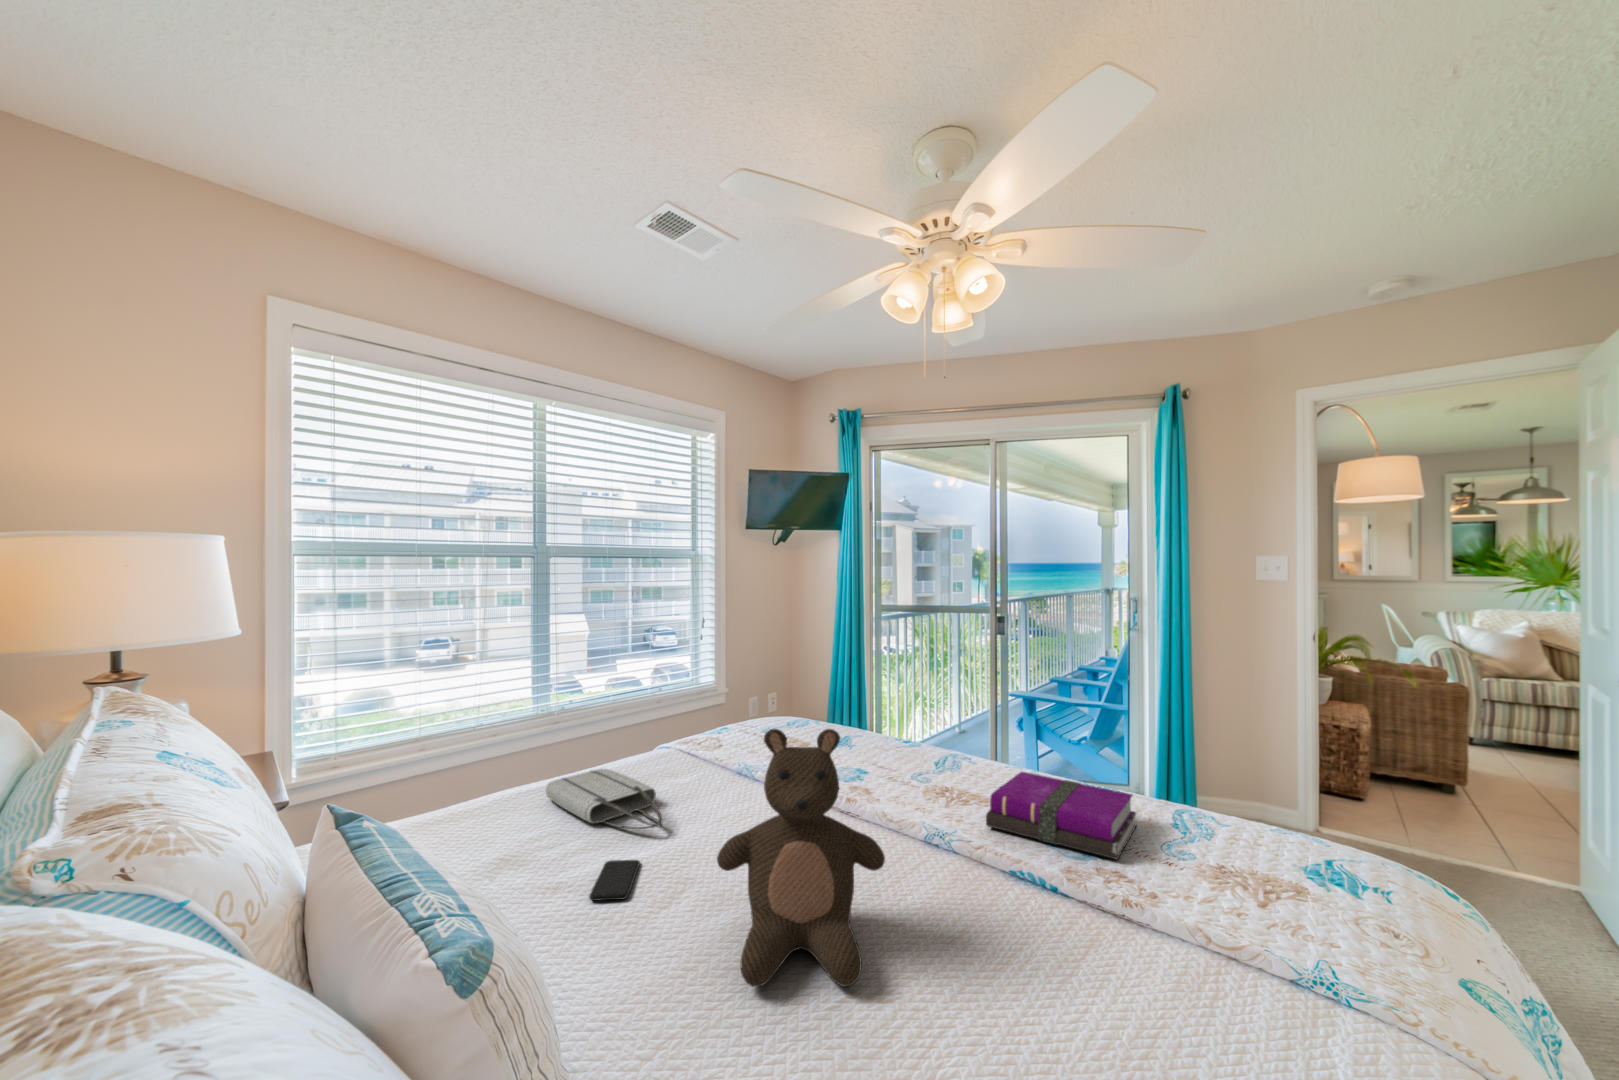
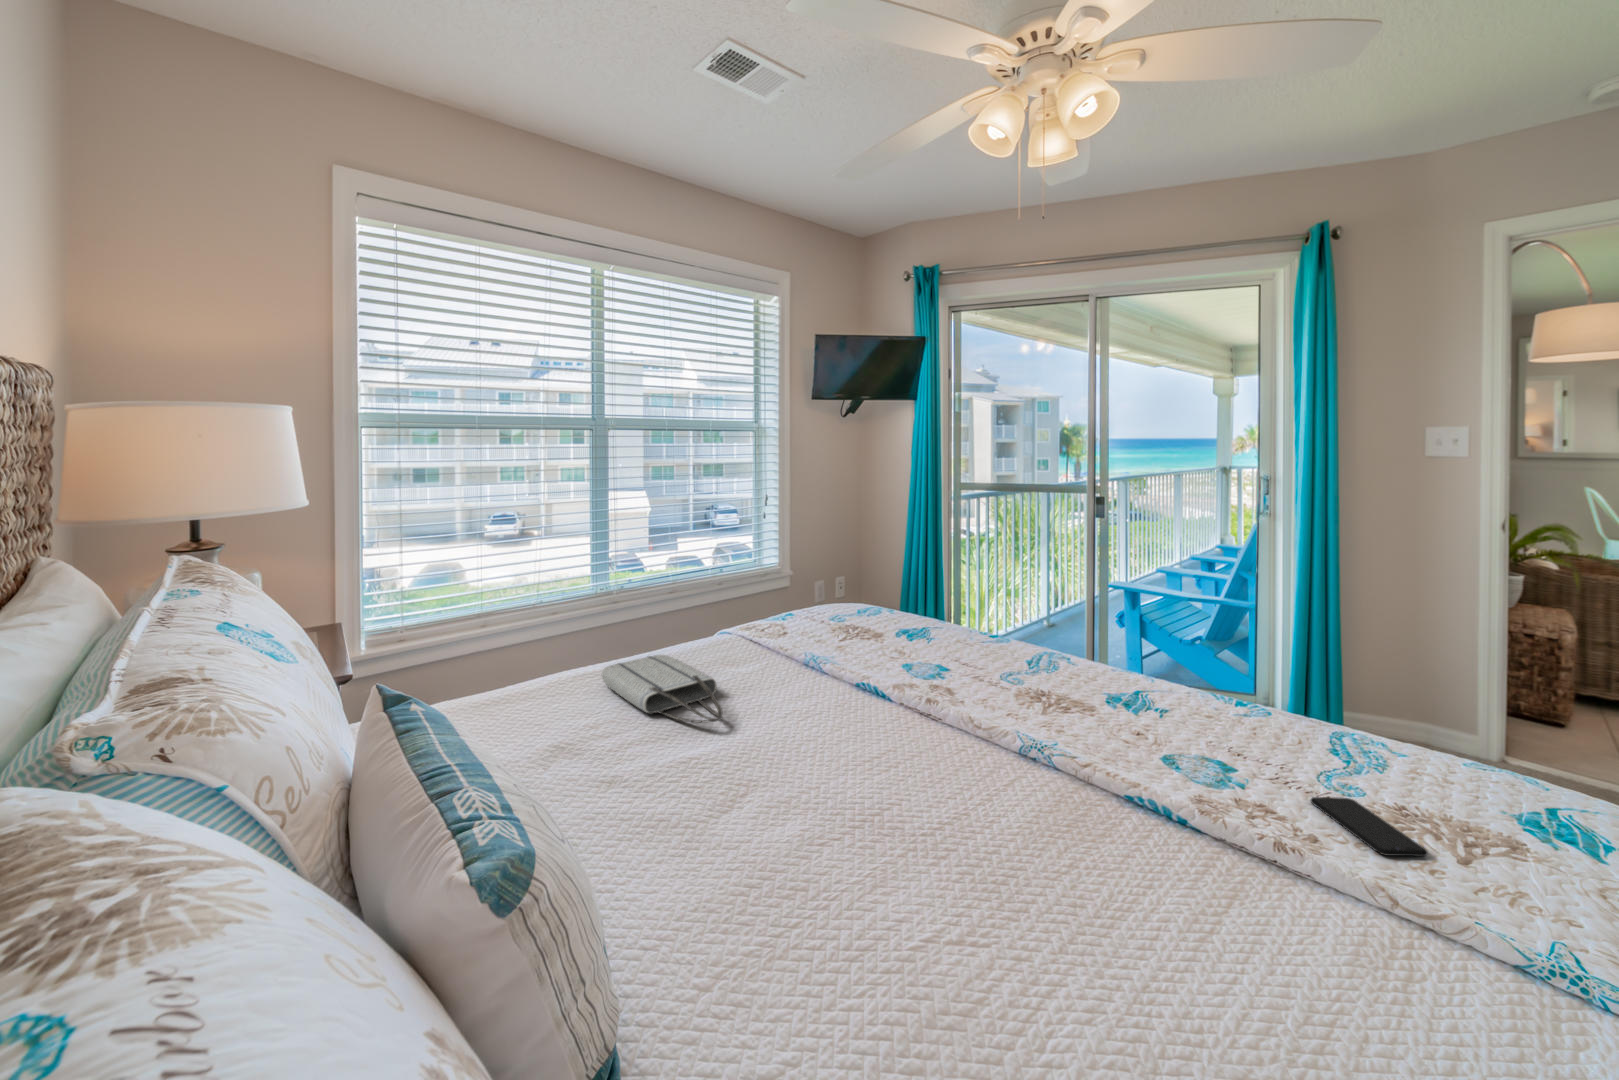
stuffed bear: present [717,729,885,987] -> none [779,626,980,929]
notebook: present [986,771,1136,859] -> none [1093,678,1282,790]
smartphone: present [589,860,640,901] -> present [1311,797,1428,856]

